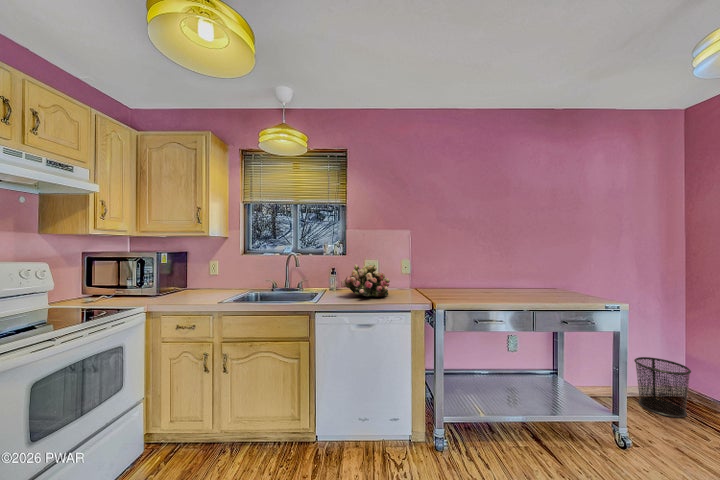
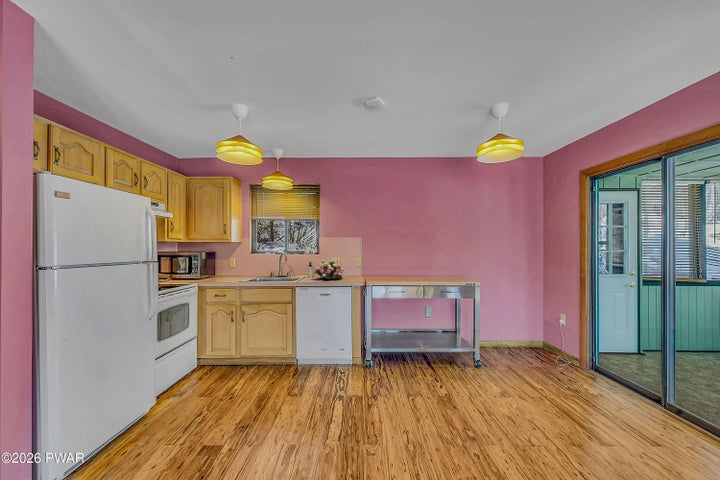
waste bin: present [634,357,691,418] -> none [501,319,530,354]

